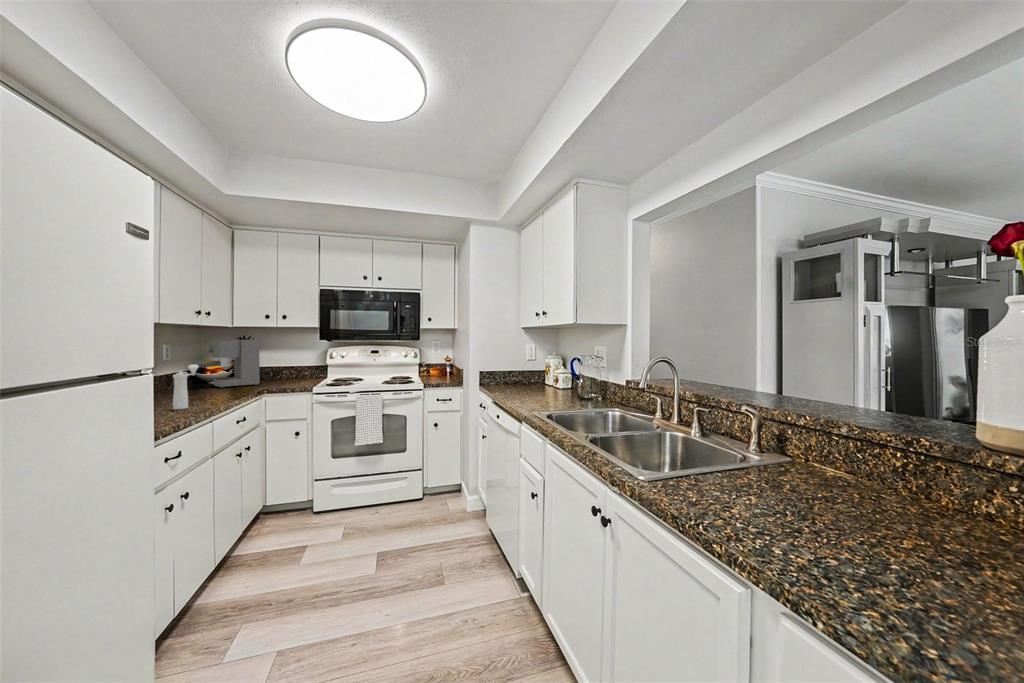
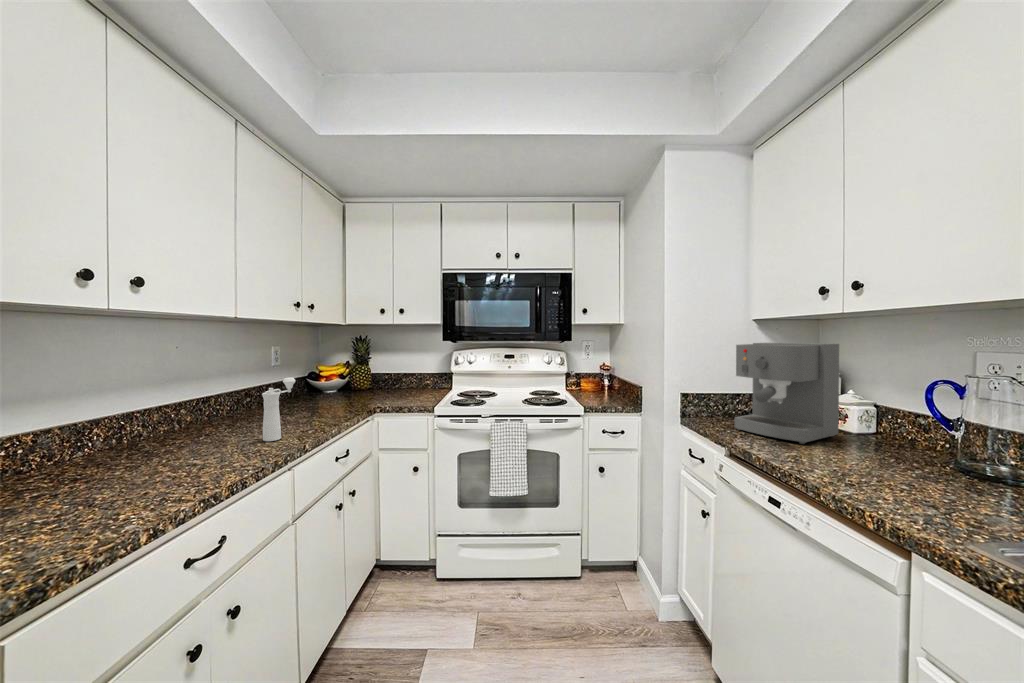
coffee maker: present [192,340,260,388] -> present [735,343,839,444]

